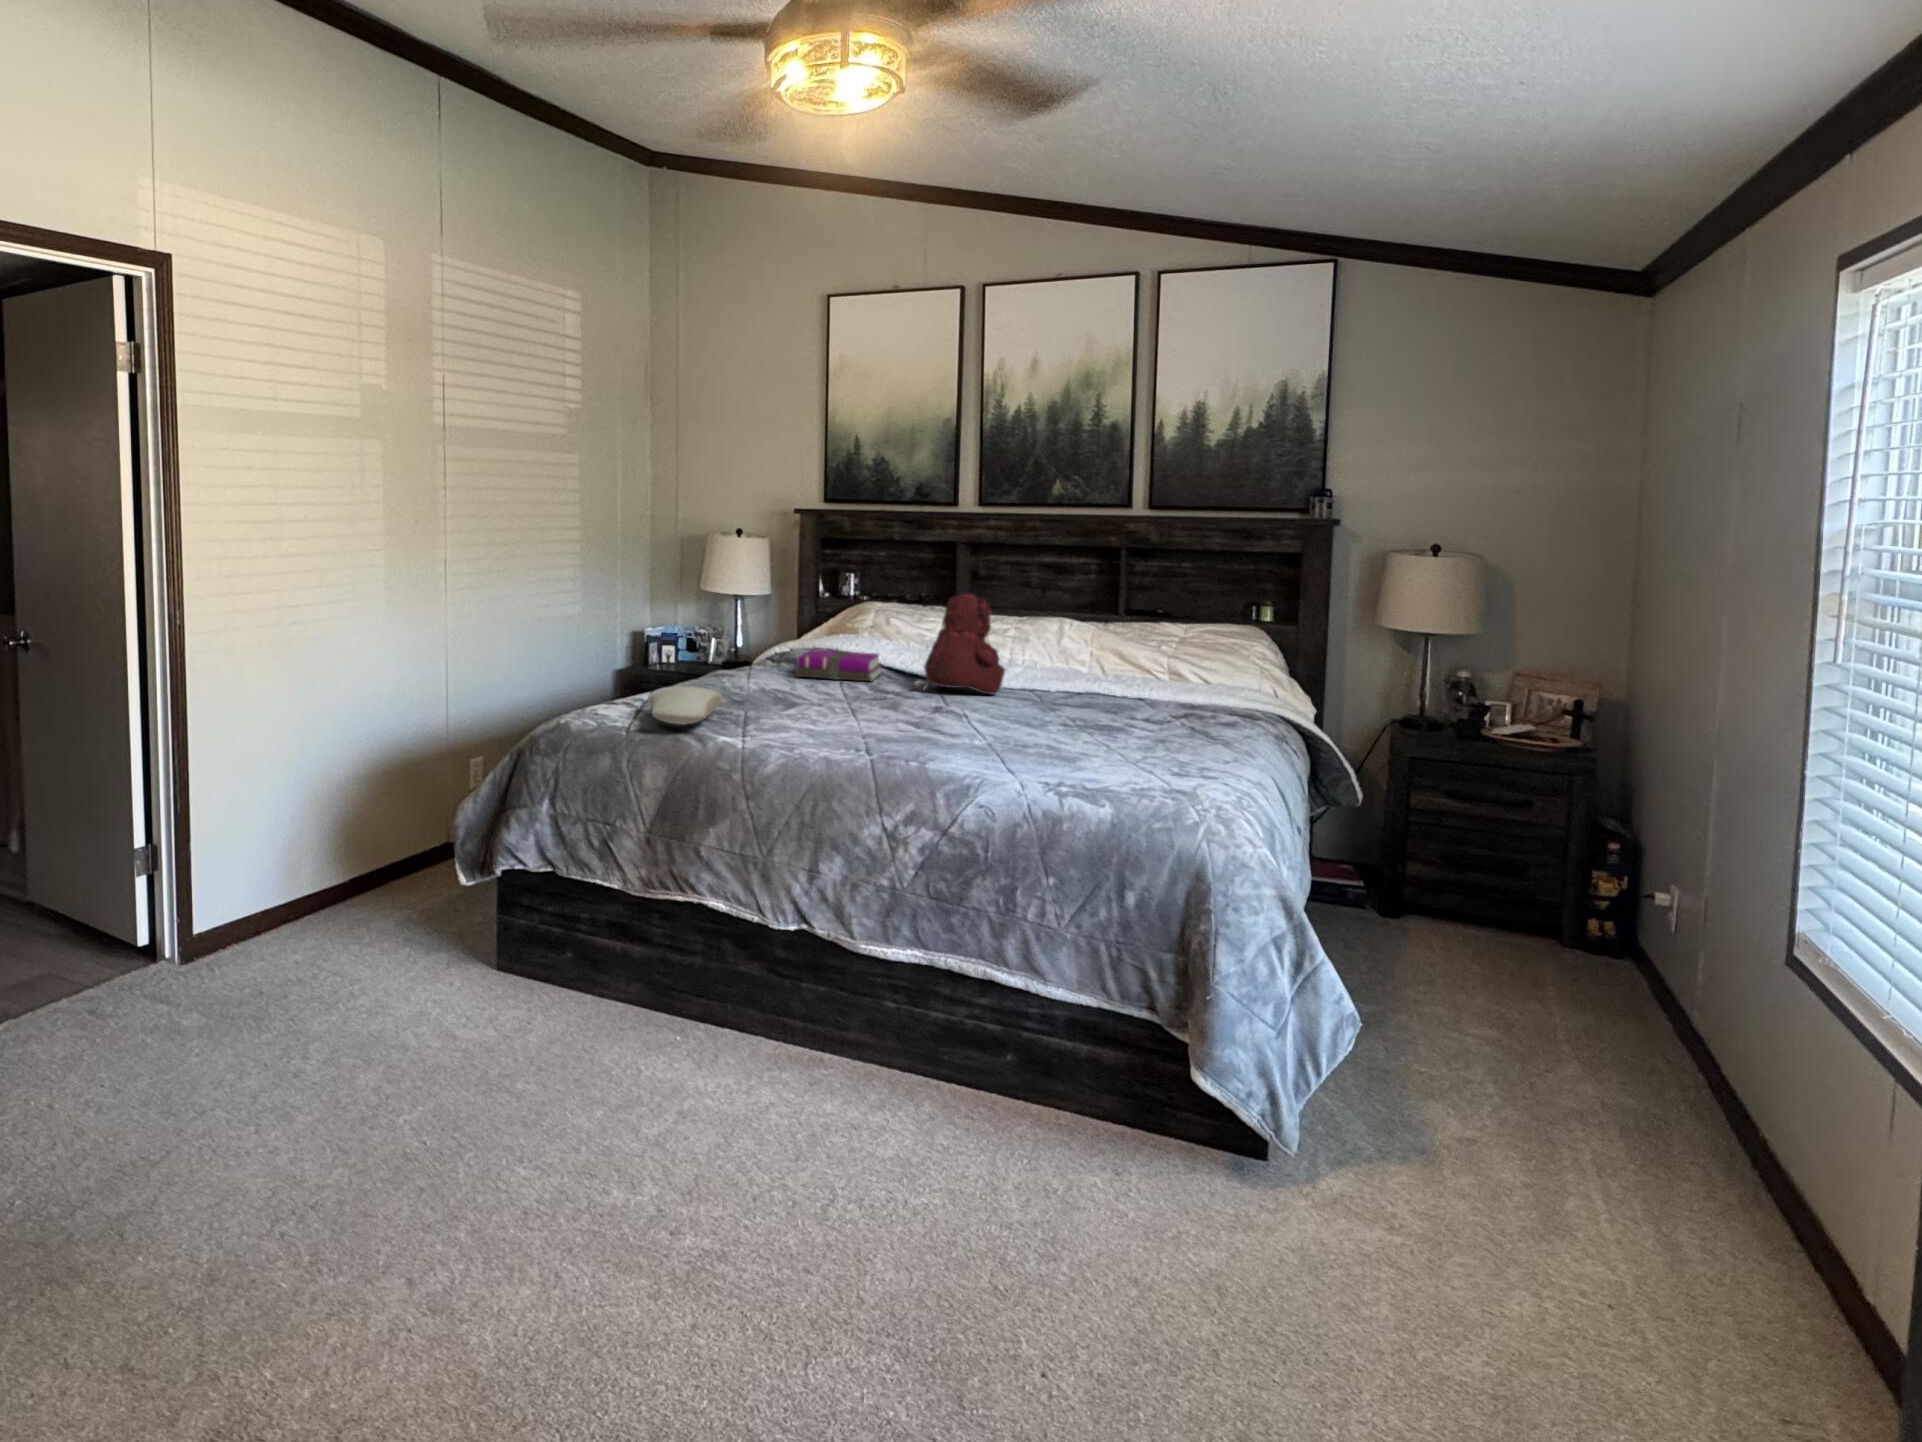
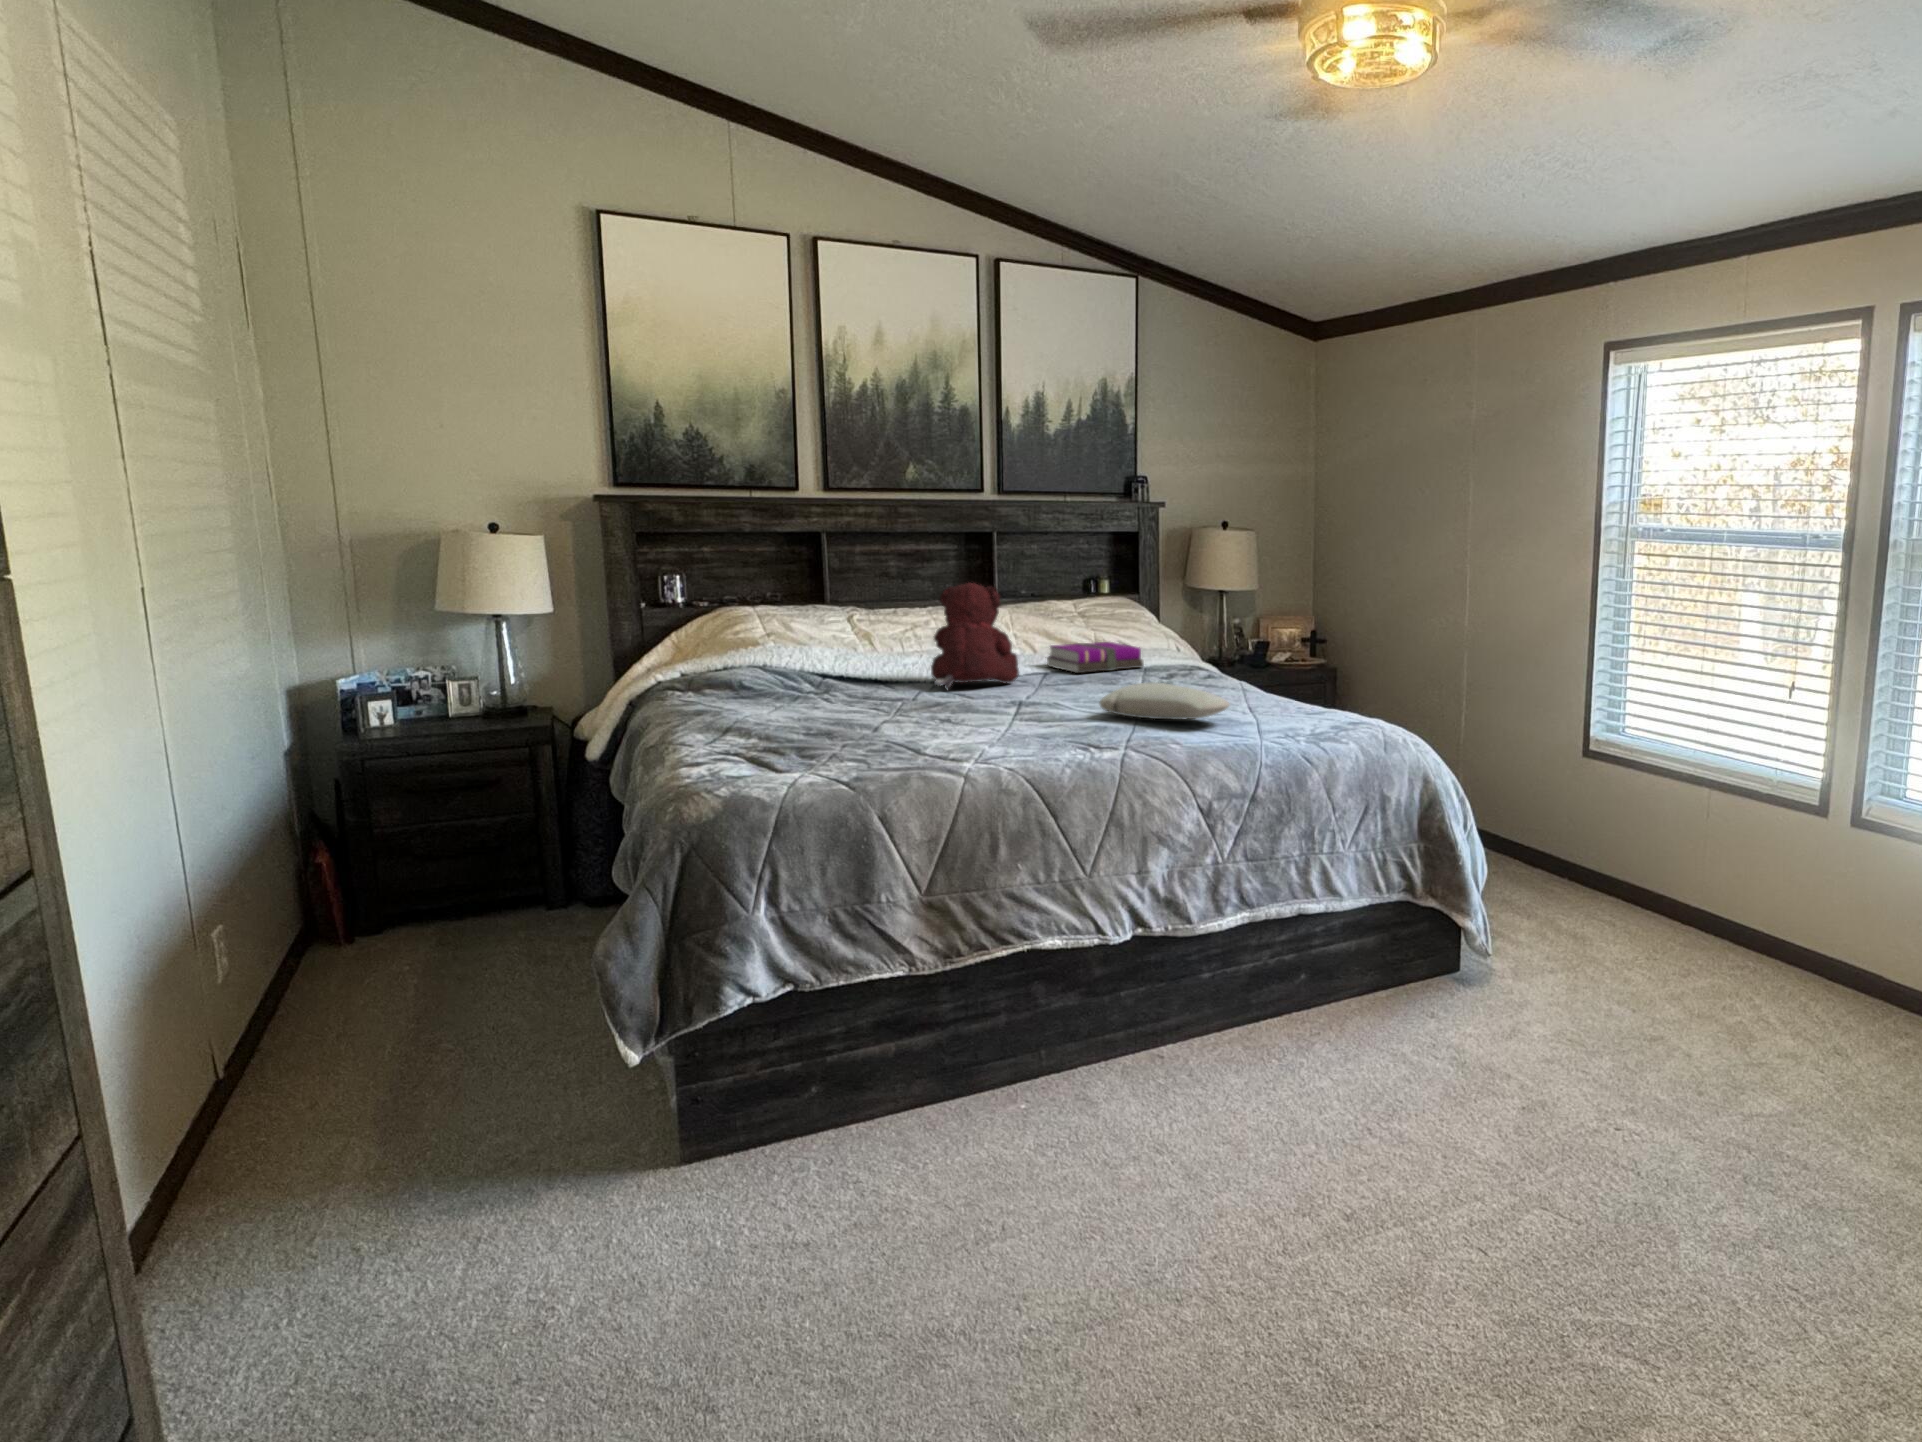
notebook: present [795,650,881,682] -> present [1047,642,1144,673]
pillow: present [649,686,722,725] -> present [1100,683,1230,719]

